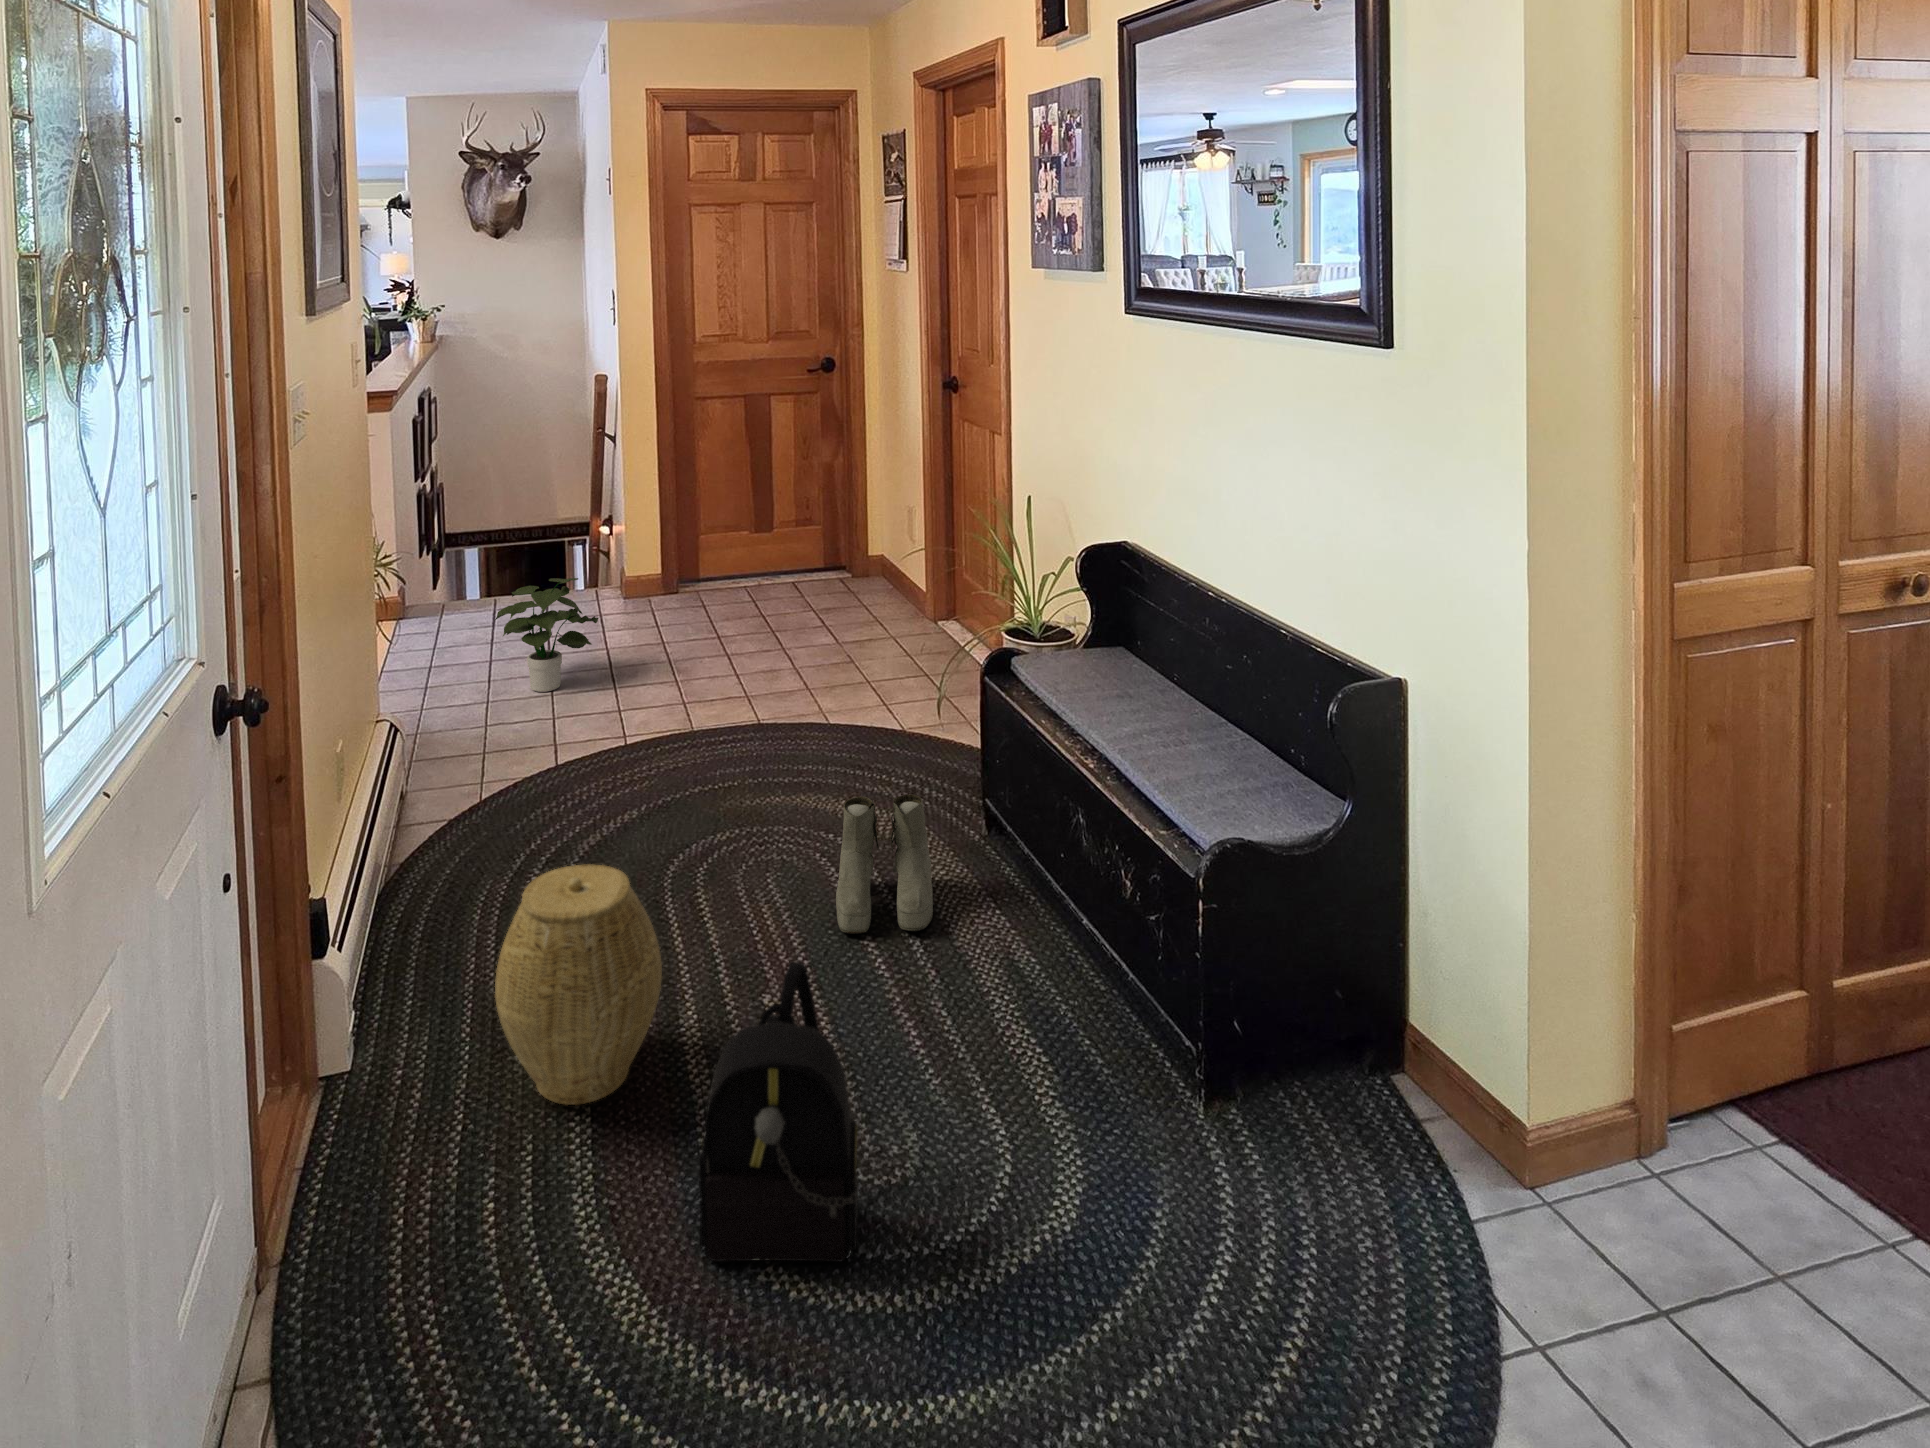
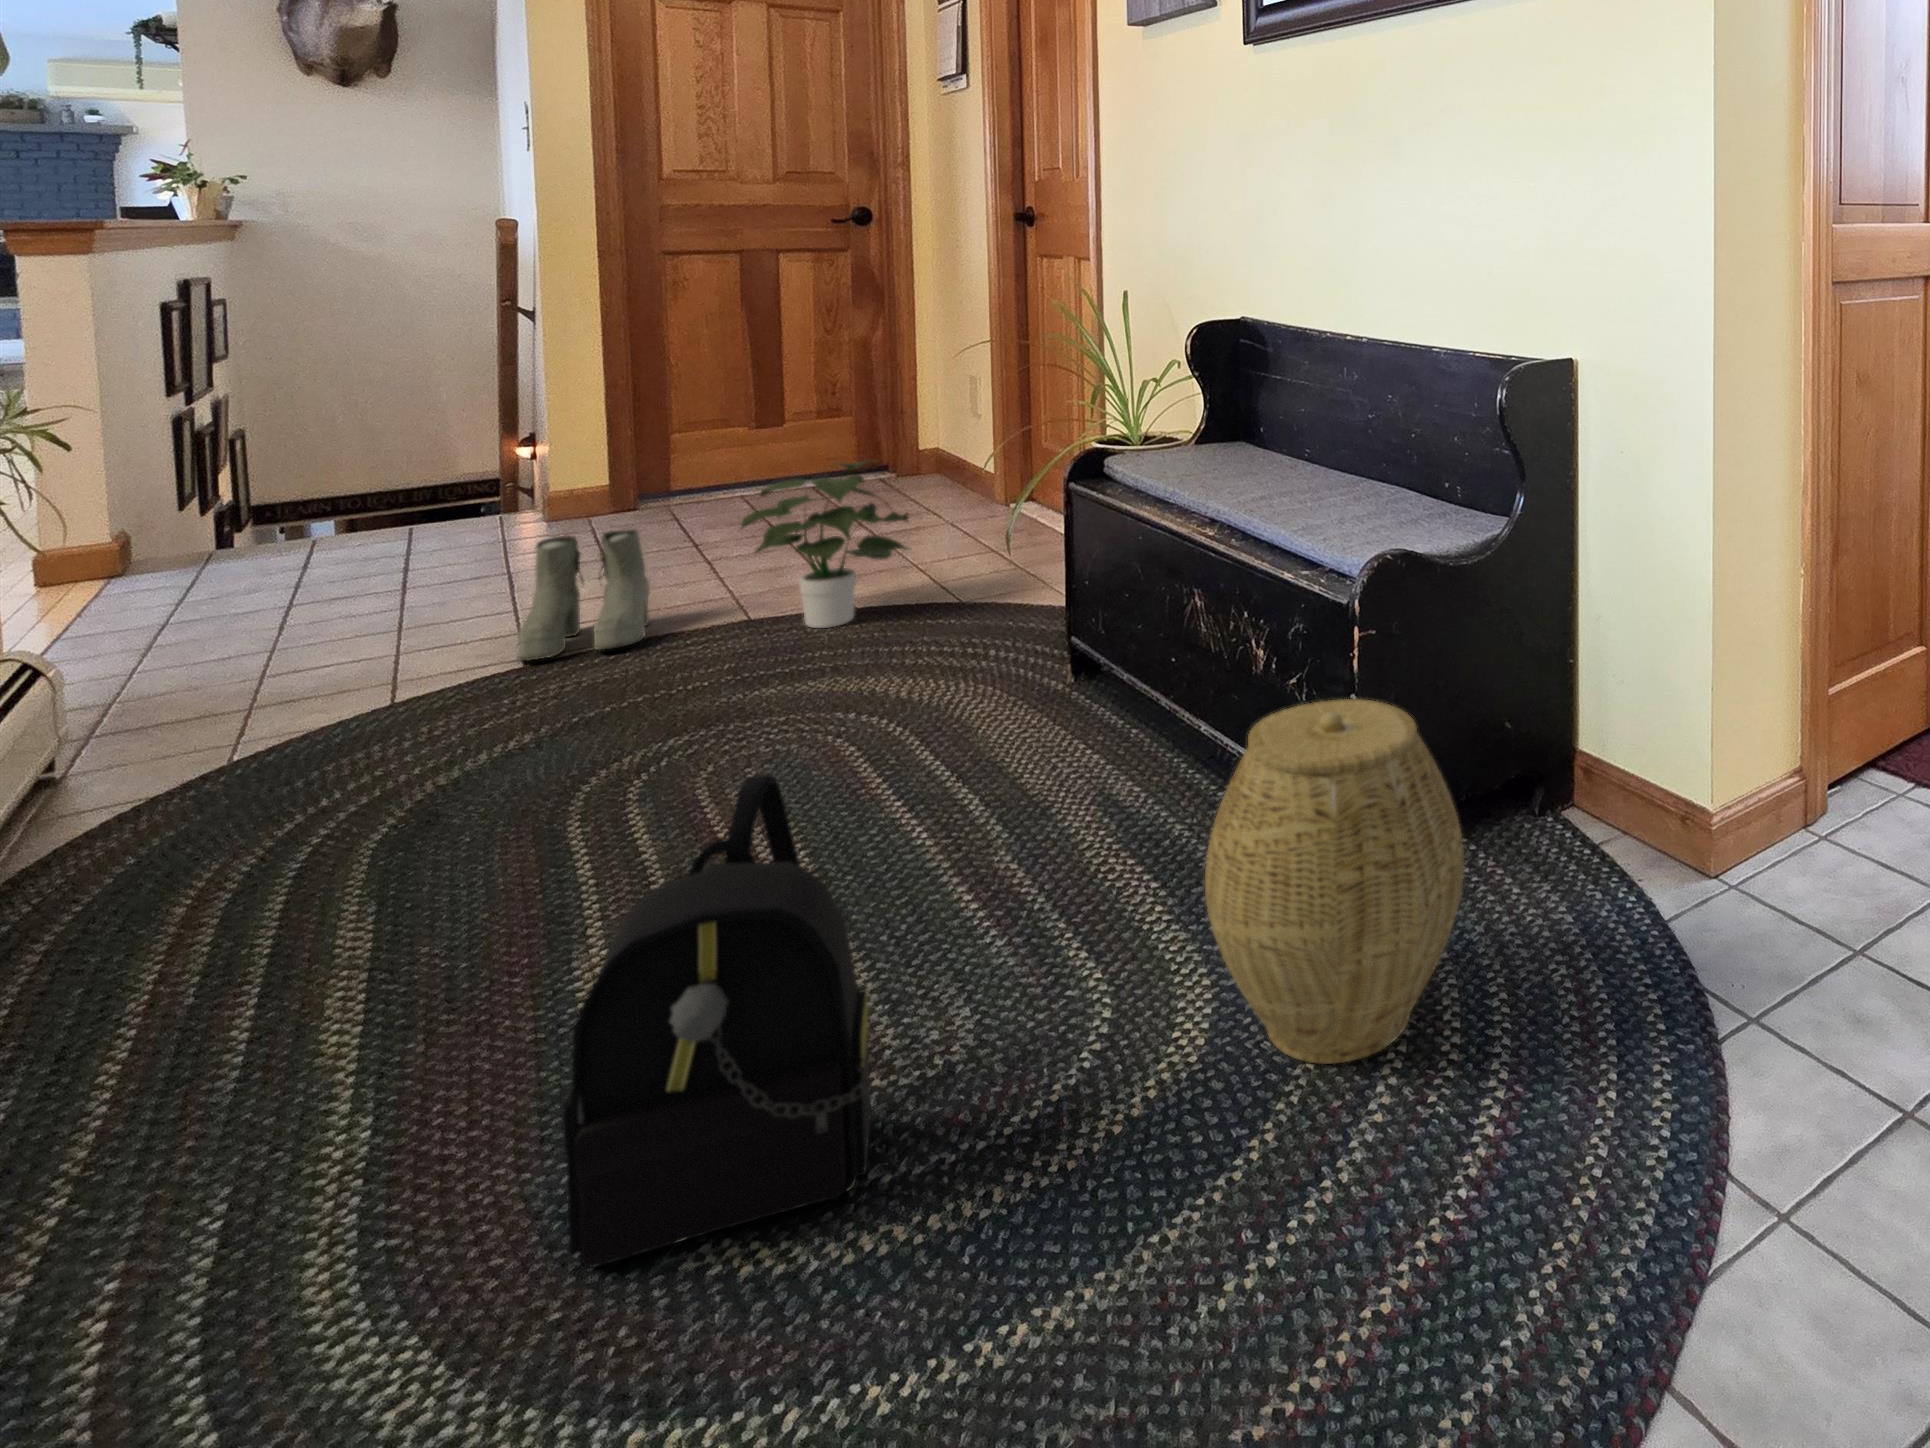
potted plant: present [495,578,599,692] -> present [741,460,908,628]
boots: present [836,794,933,934] -> present [518,530,650,661]
woven basket: present [495,864,662,1105] -> present [1205,699,1464,1064]

